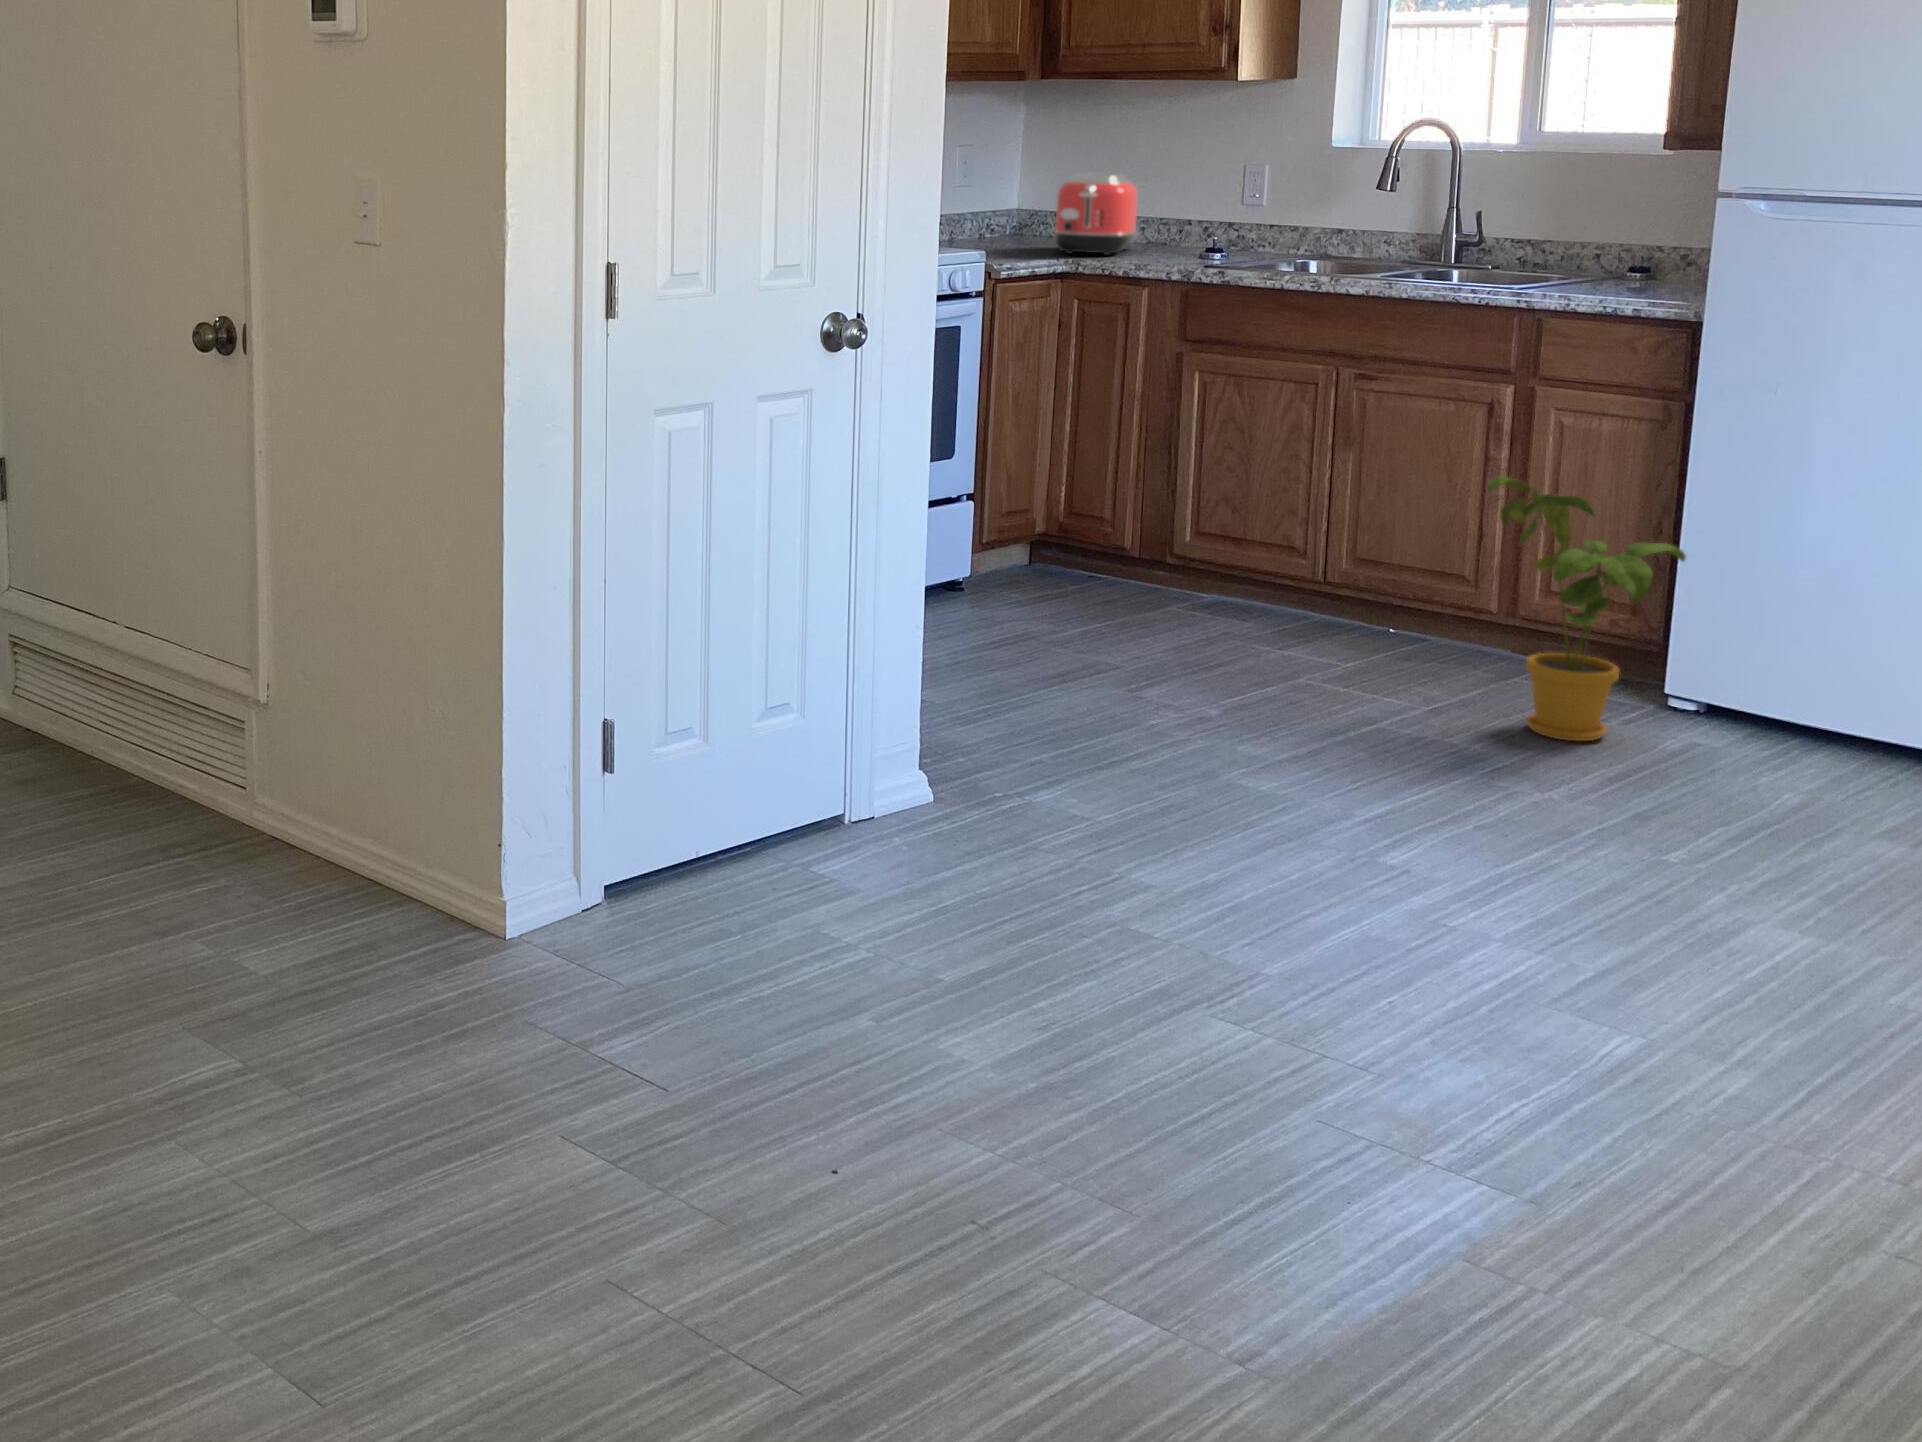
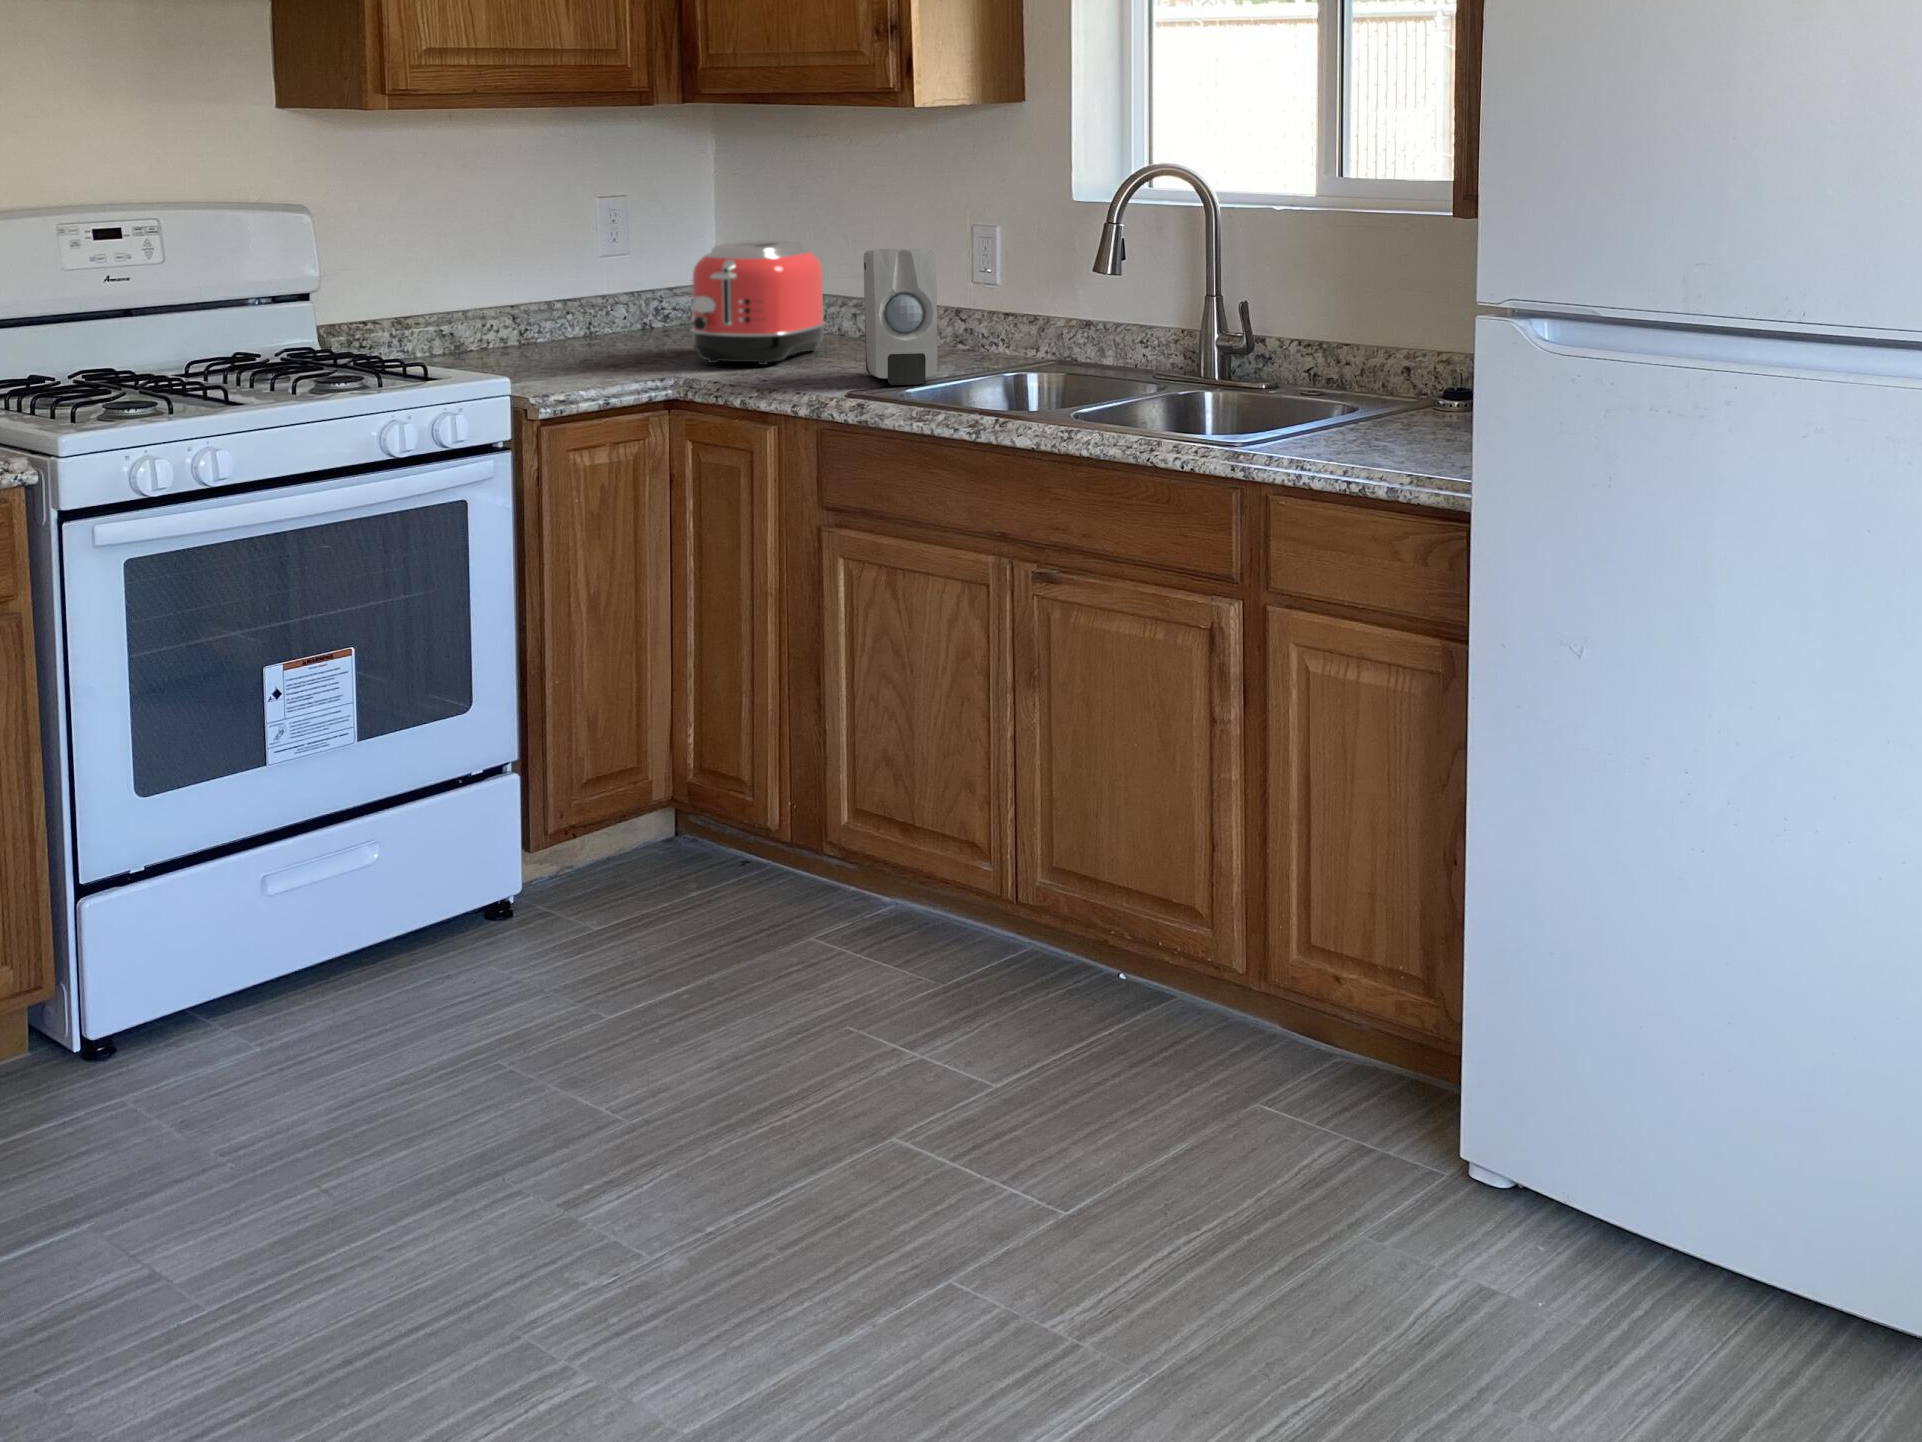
soap dispenser: none [1191,175,1254,264] -> present [863,248,938,385]
house plant: present [1488,476,1686,741] -> none [1111,812,1457,1298]

